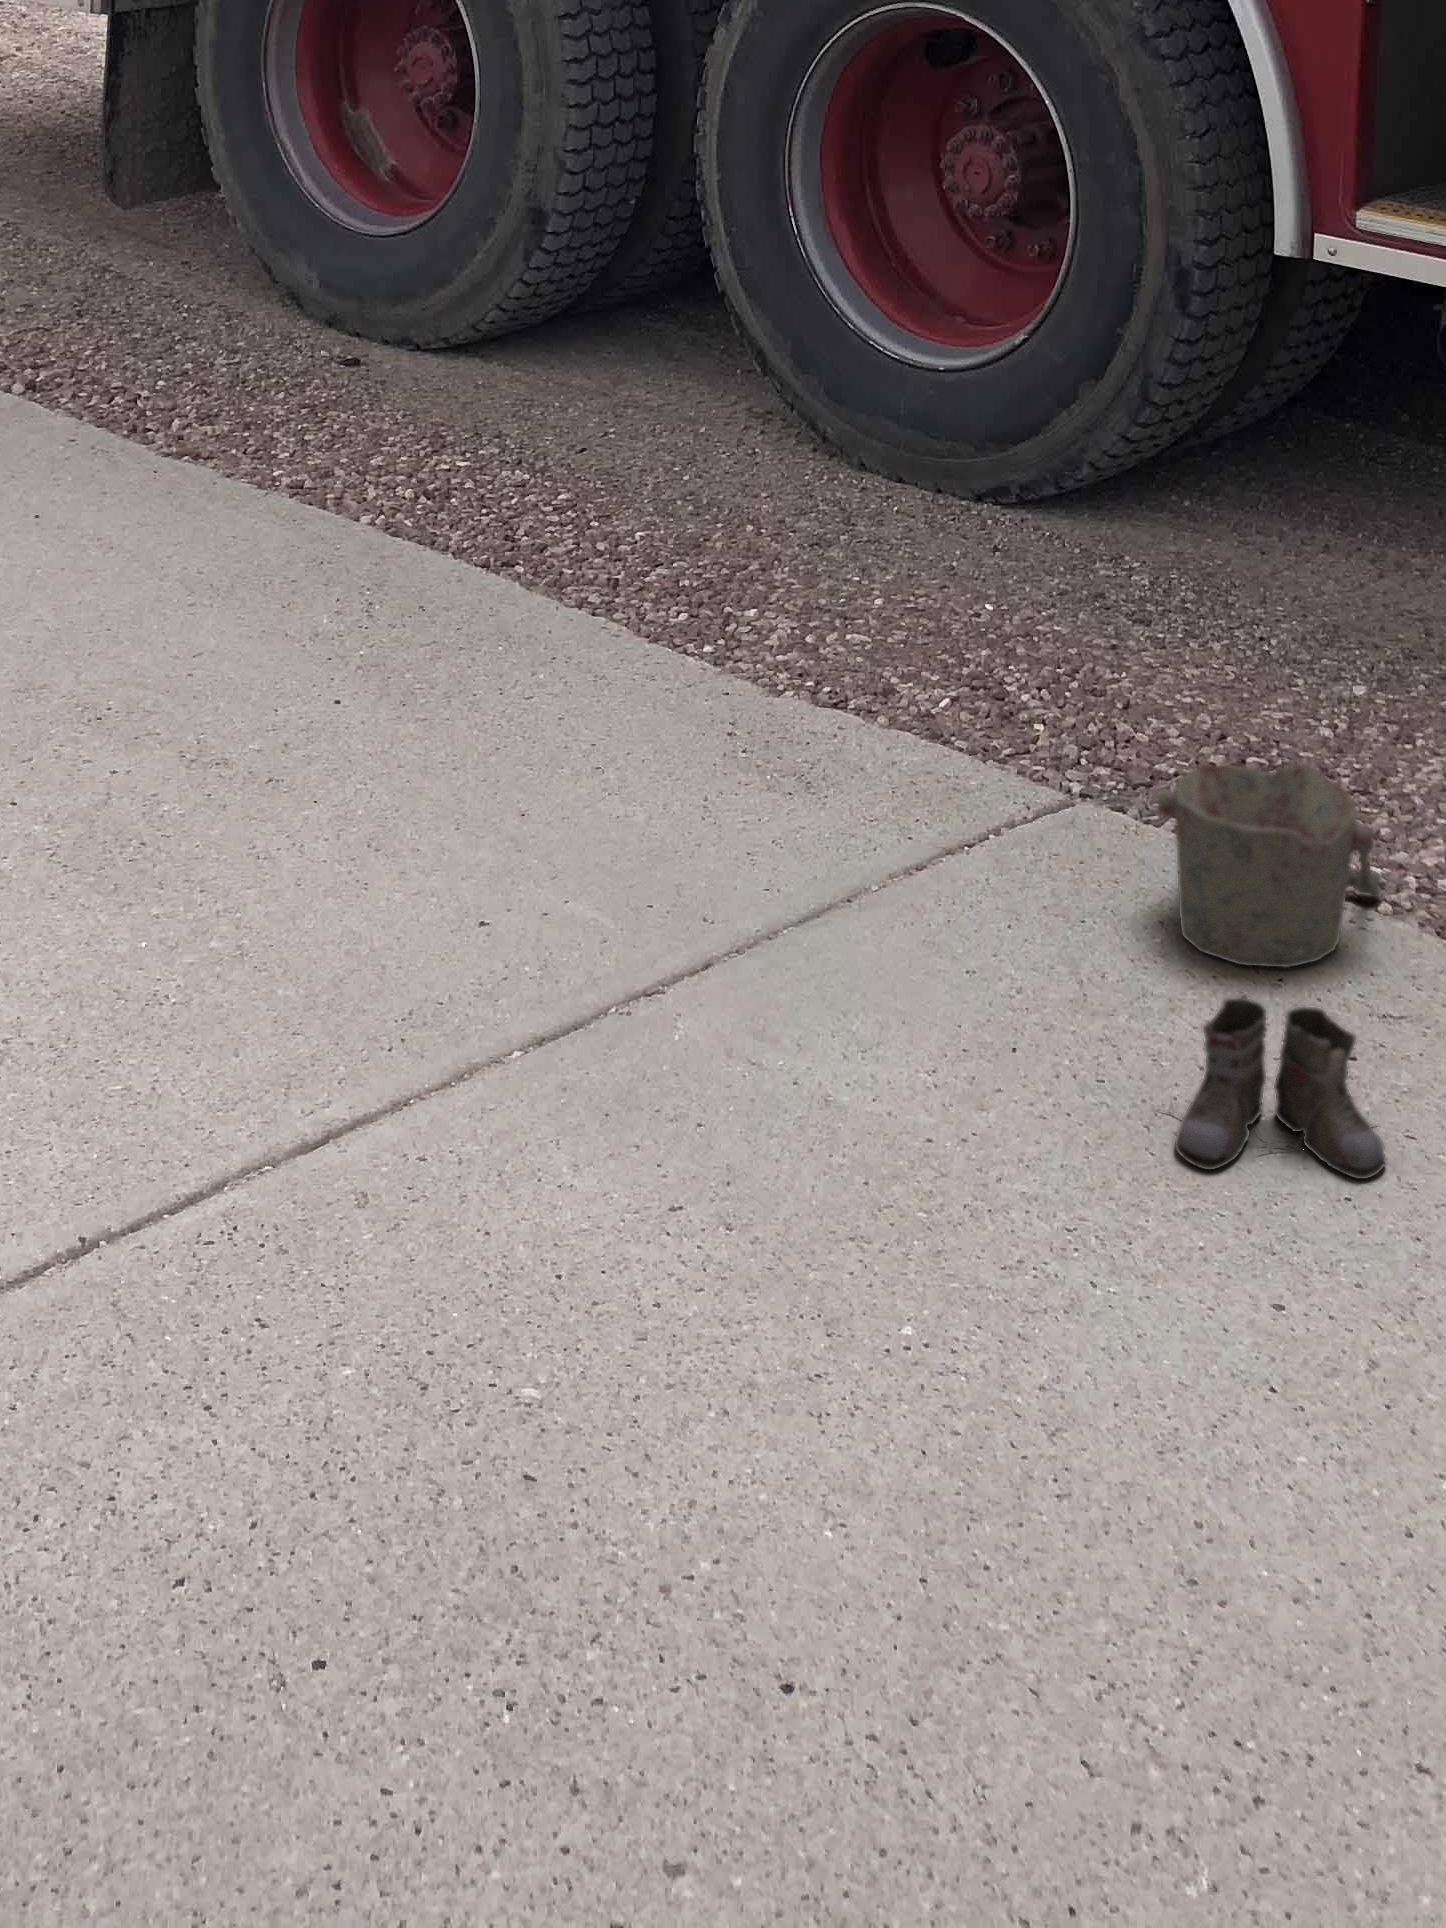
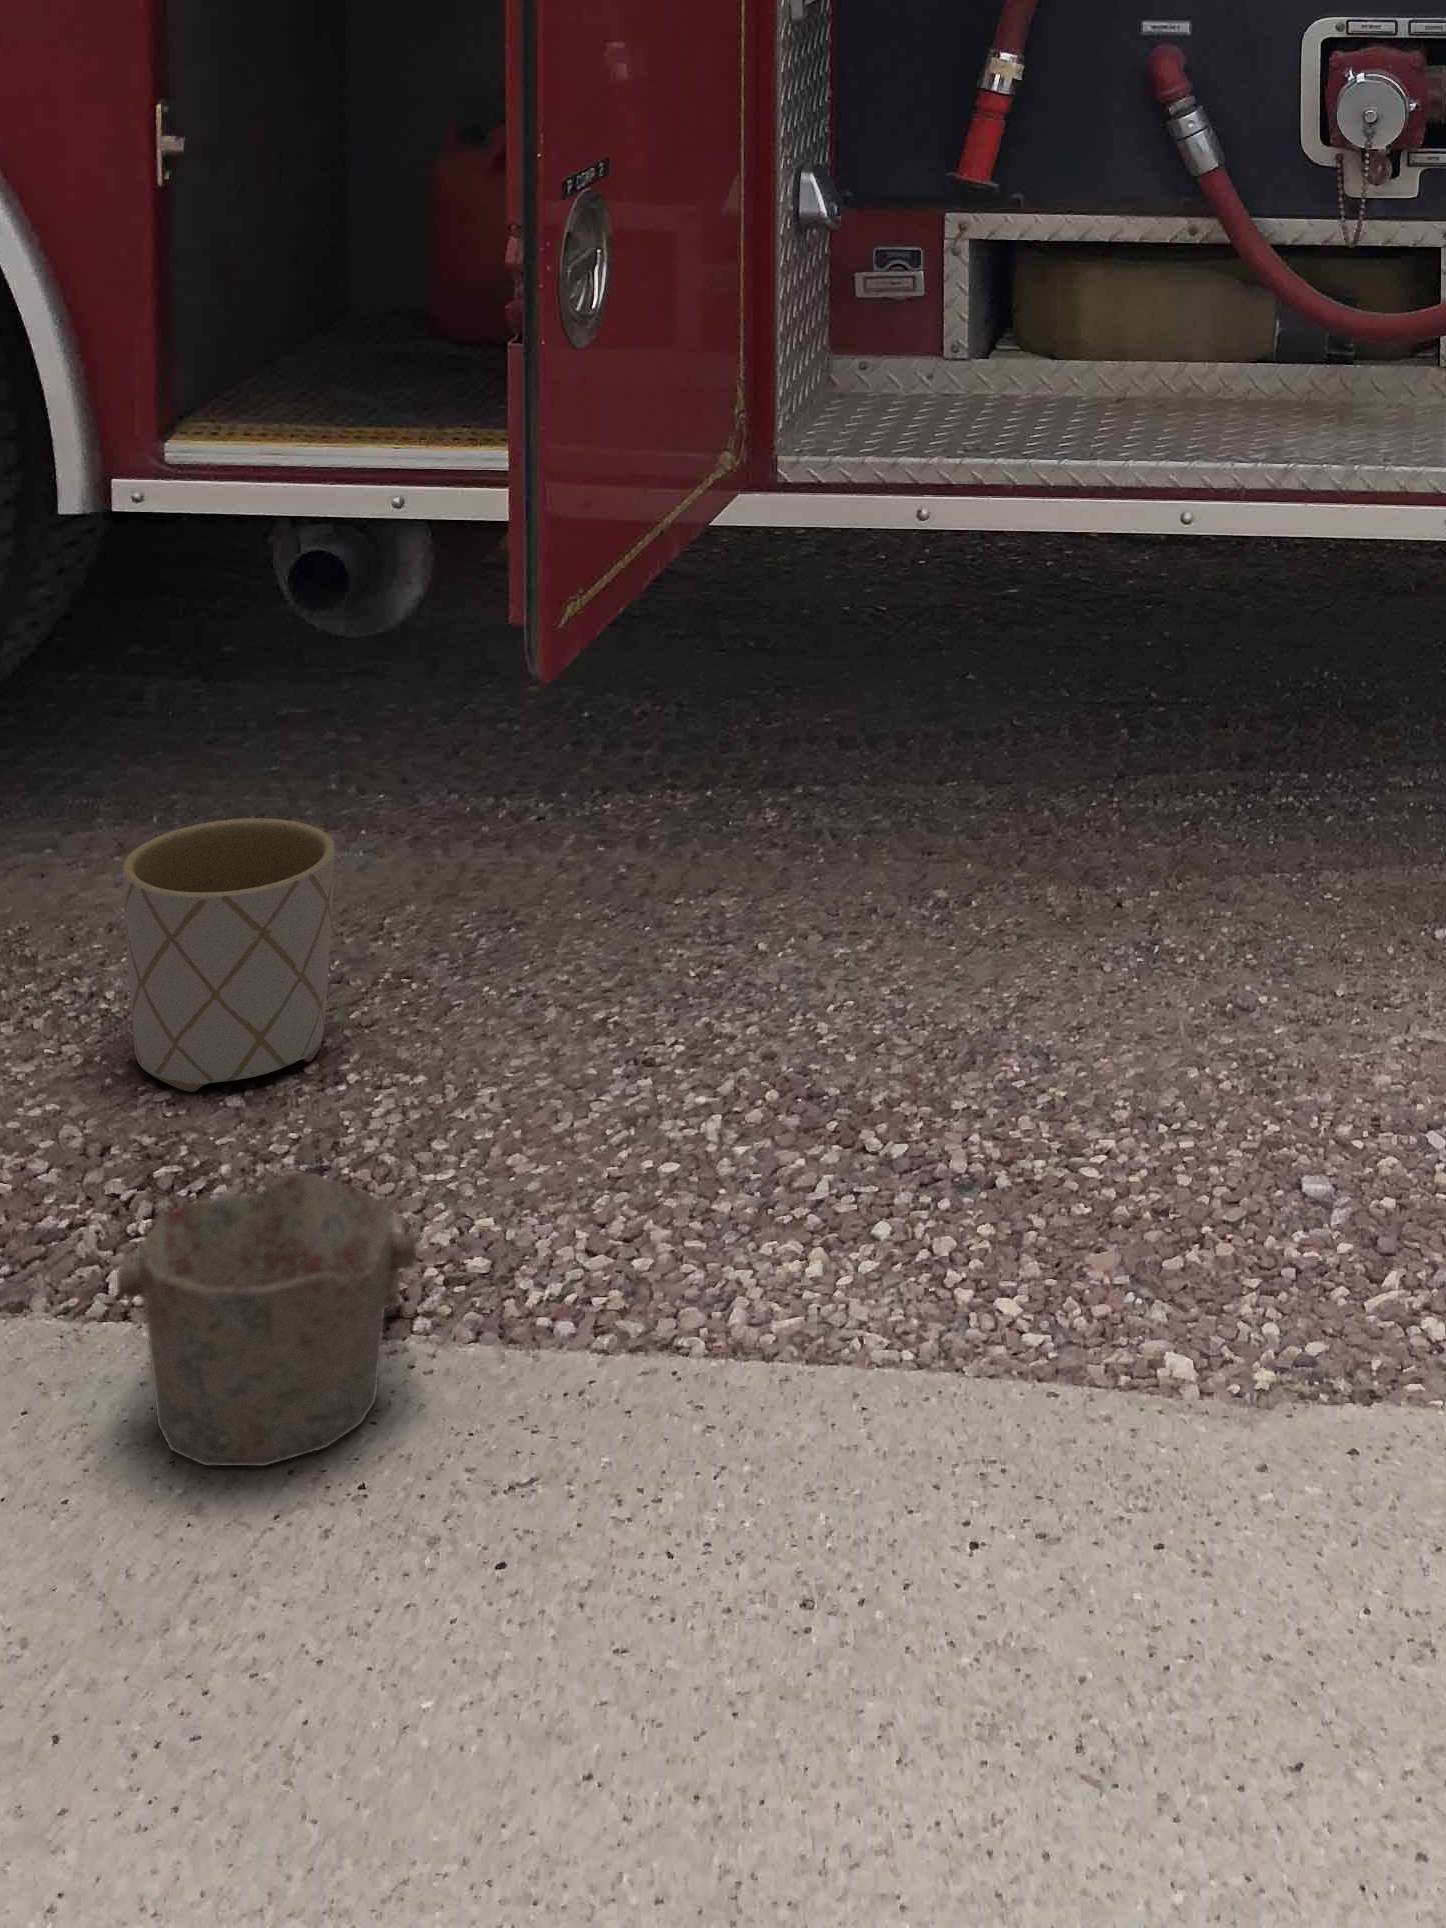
planter: none [1257,519,1419,724] -> present [123,818,335,1092]
boots: present [1164,998,1386,1179] -> none [235,1515,562,1797]

